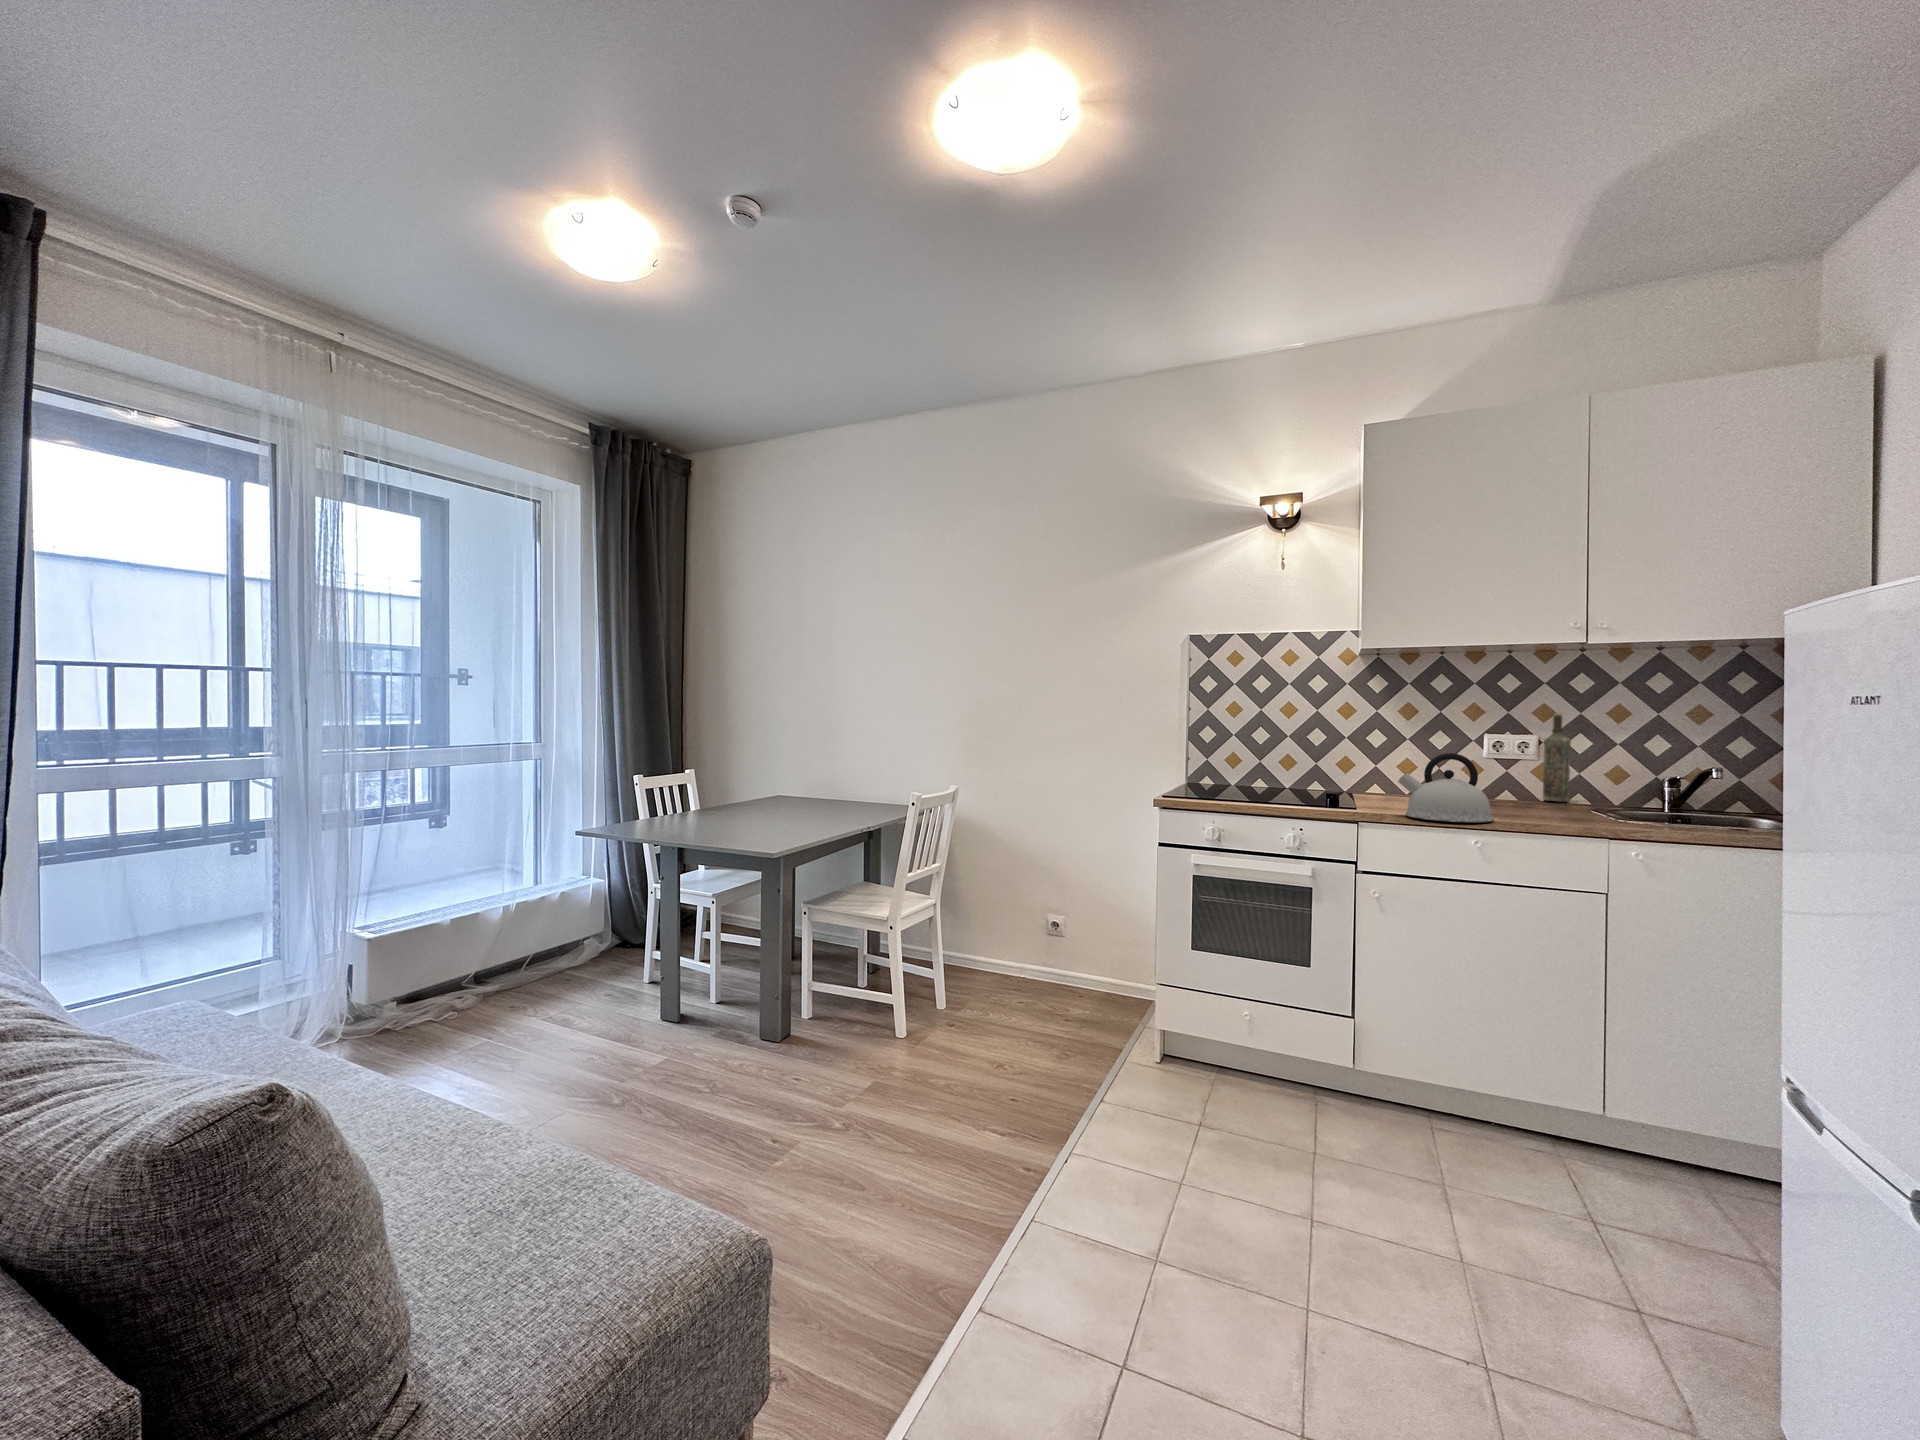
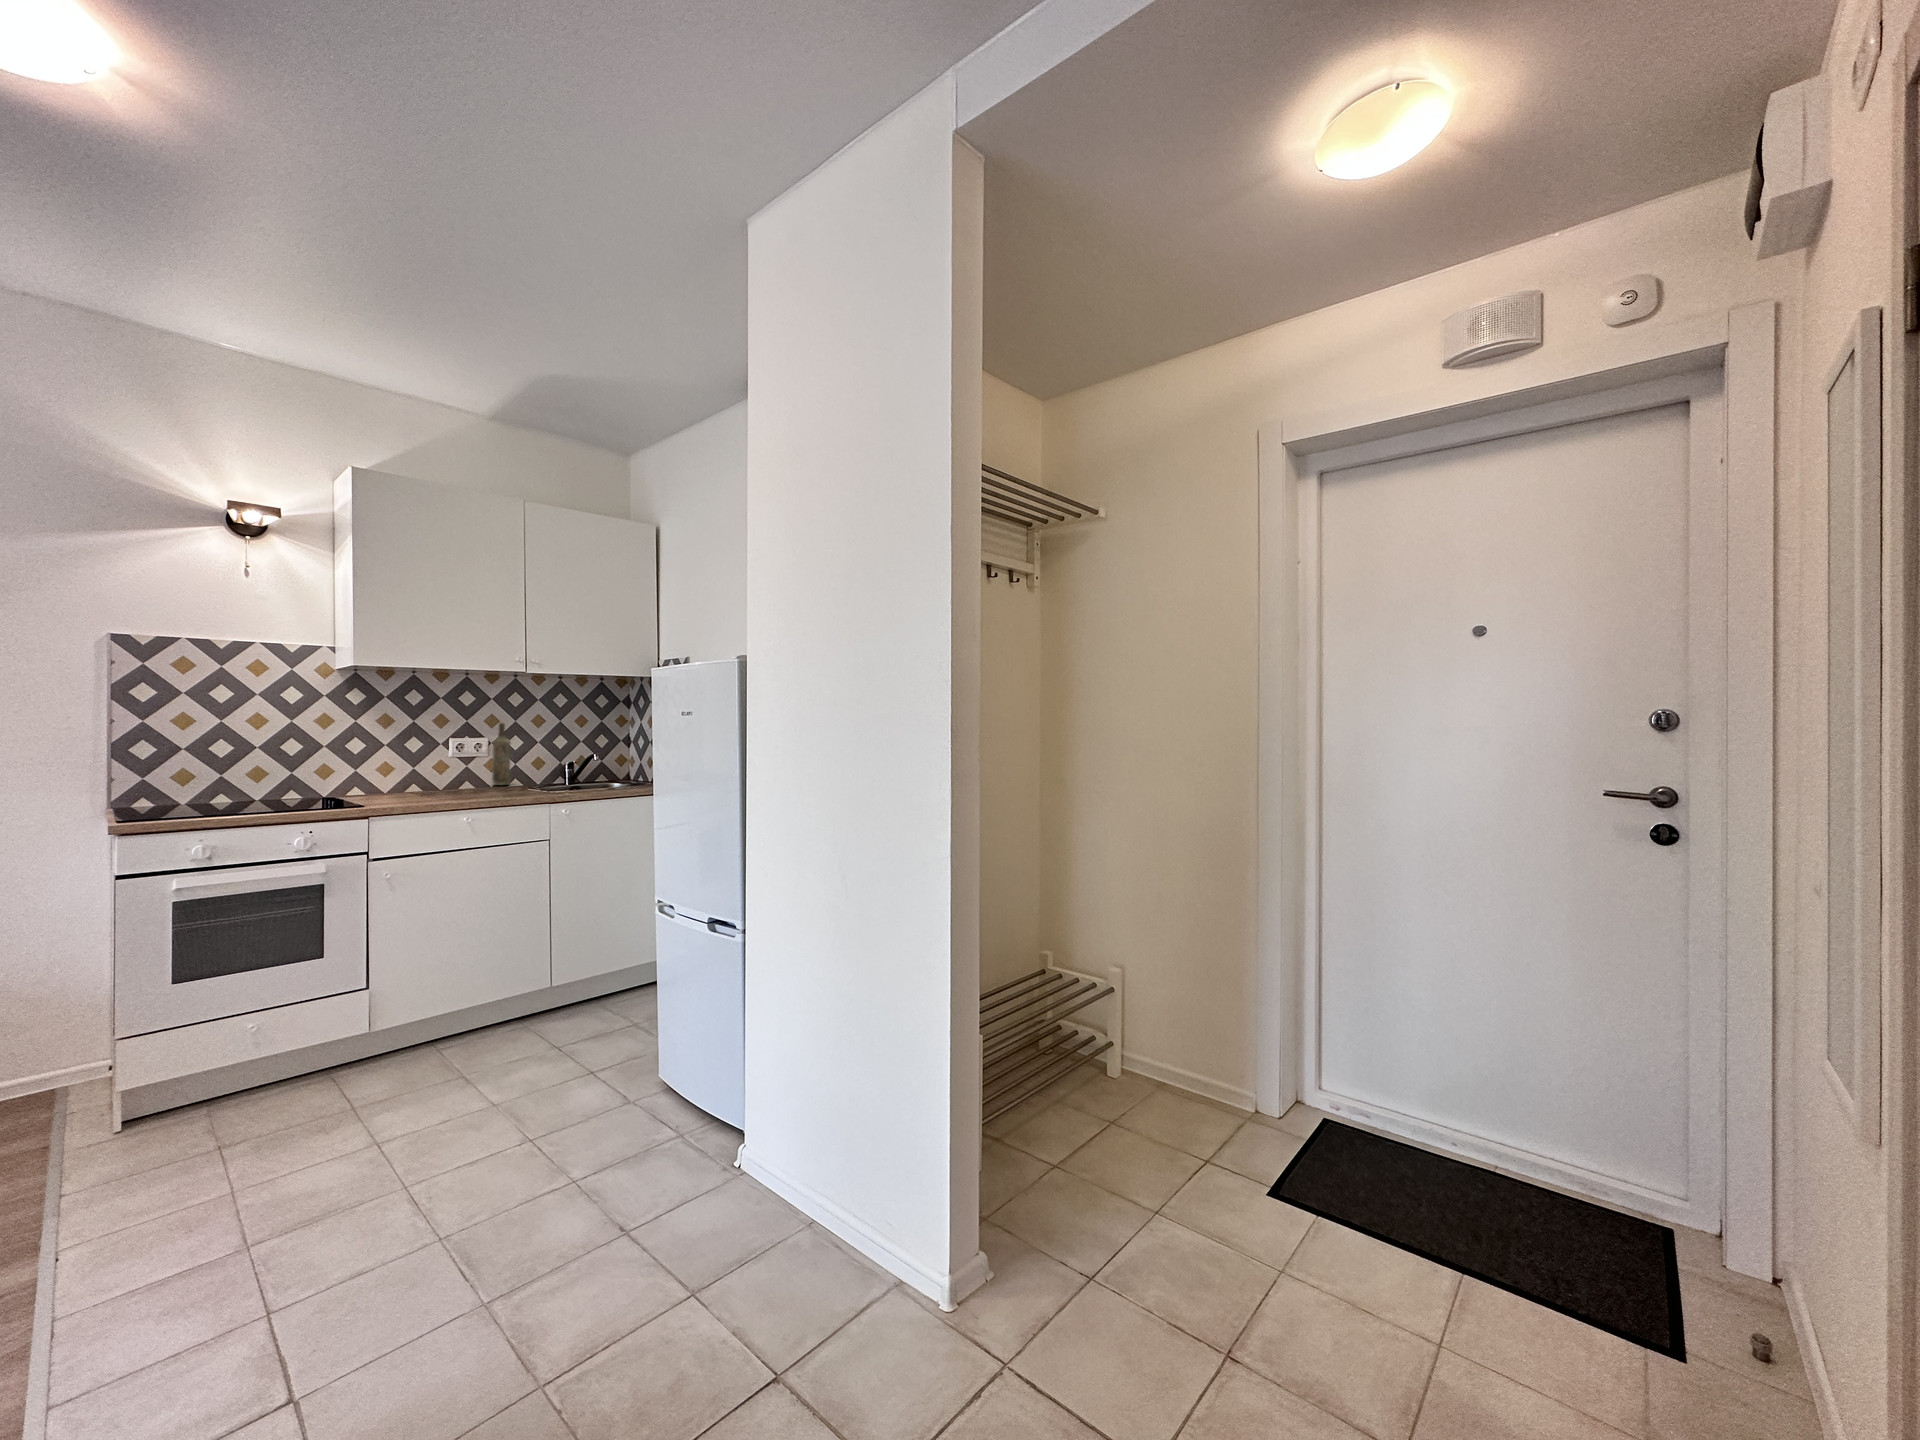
kettle: present [1398,753,1493,822] -> none [400,755,477,808]

